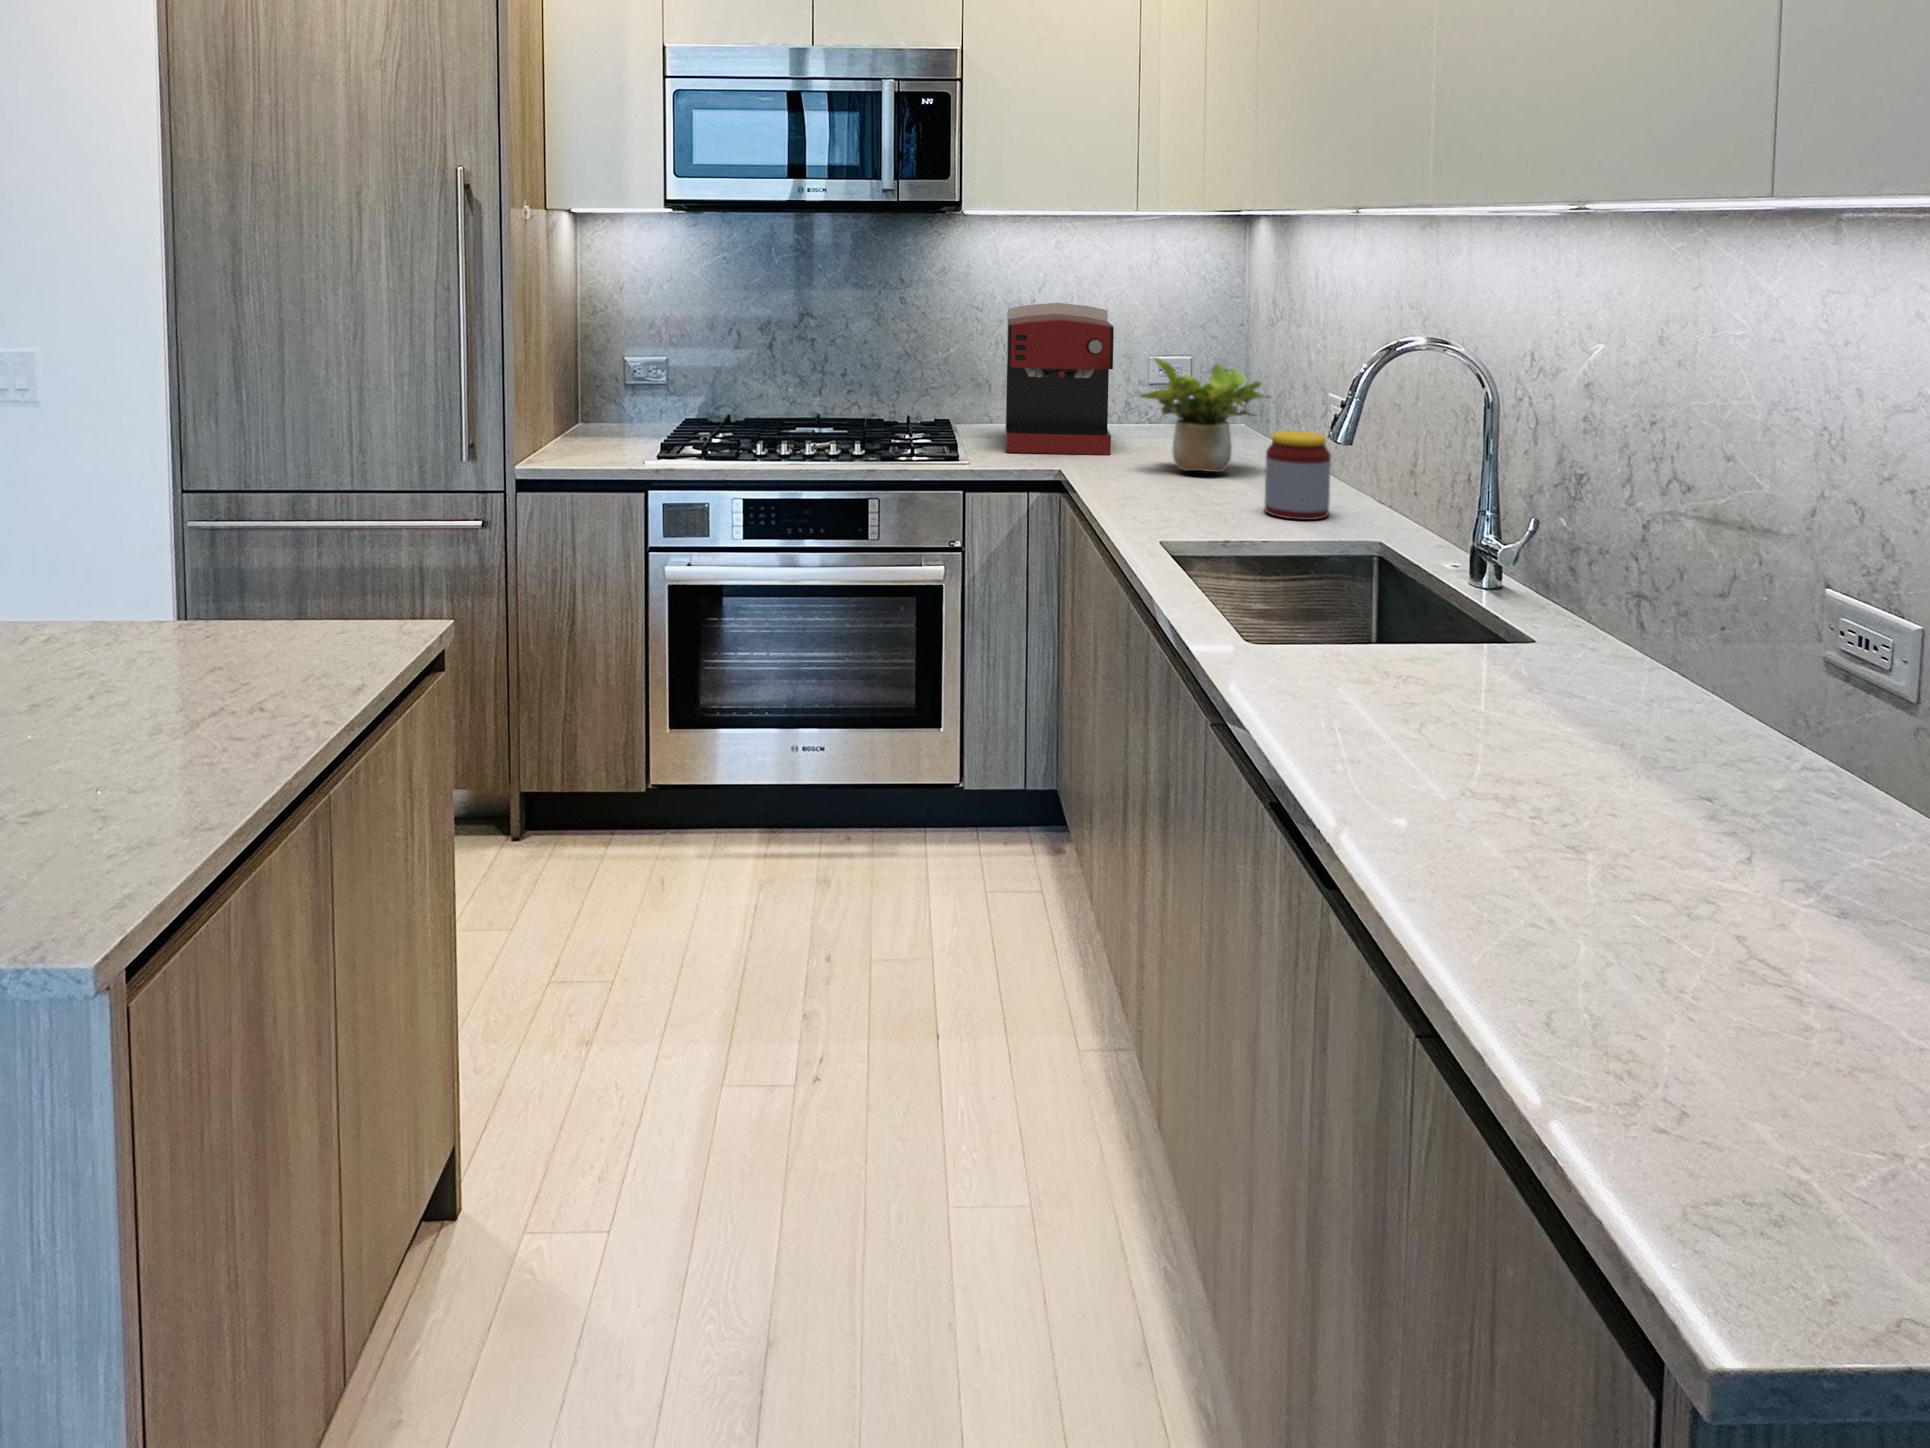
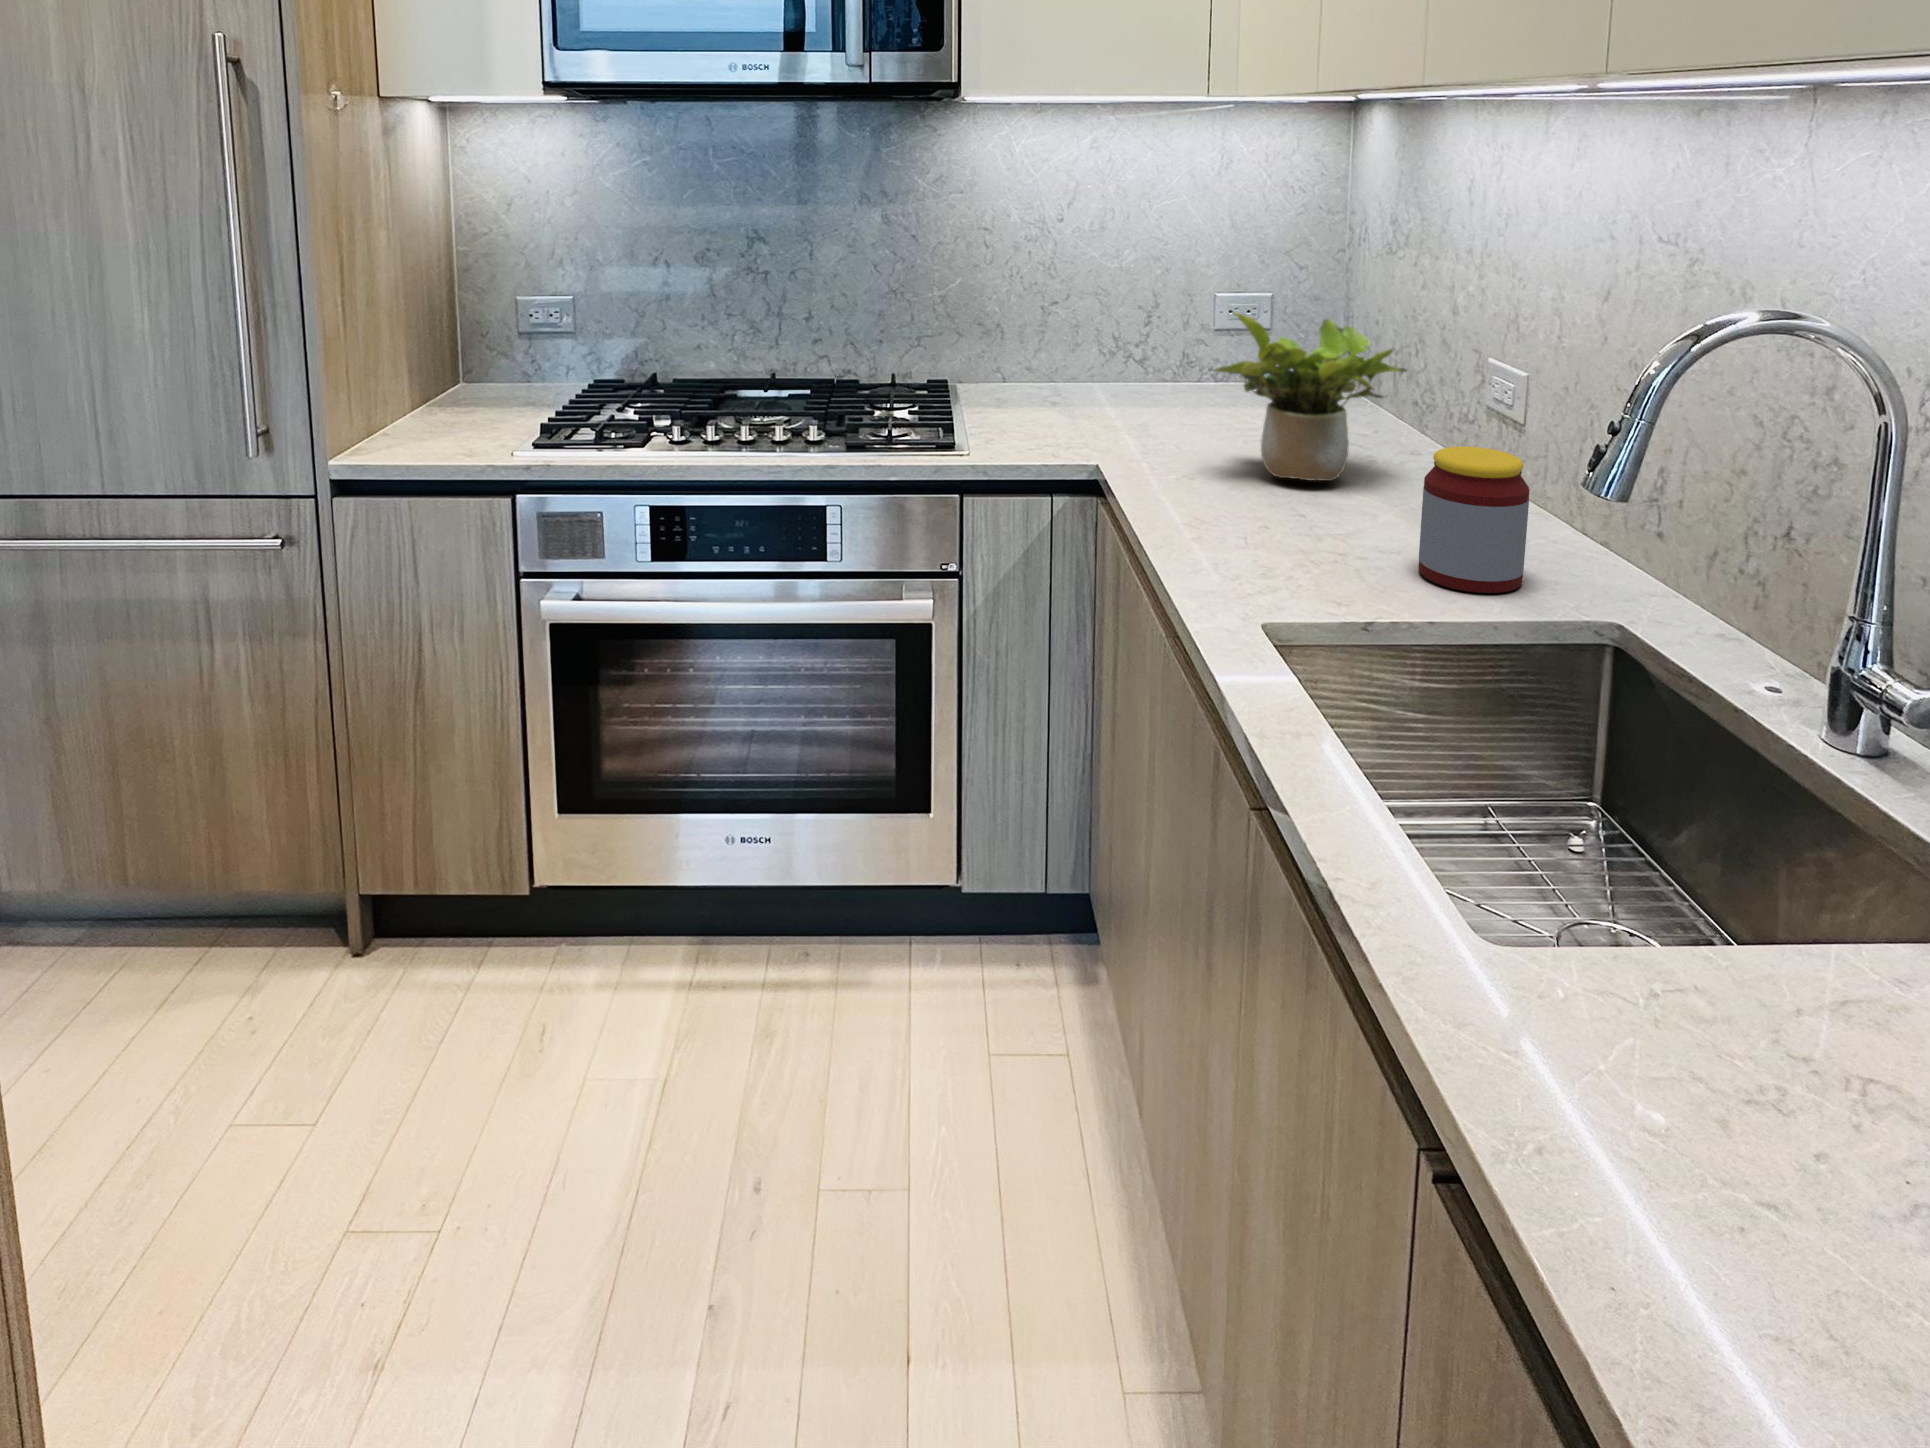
coffee maker: present [1005,303,1114,455] -> none [1021,224,1175,441]

